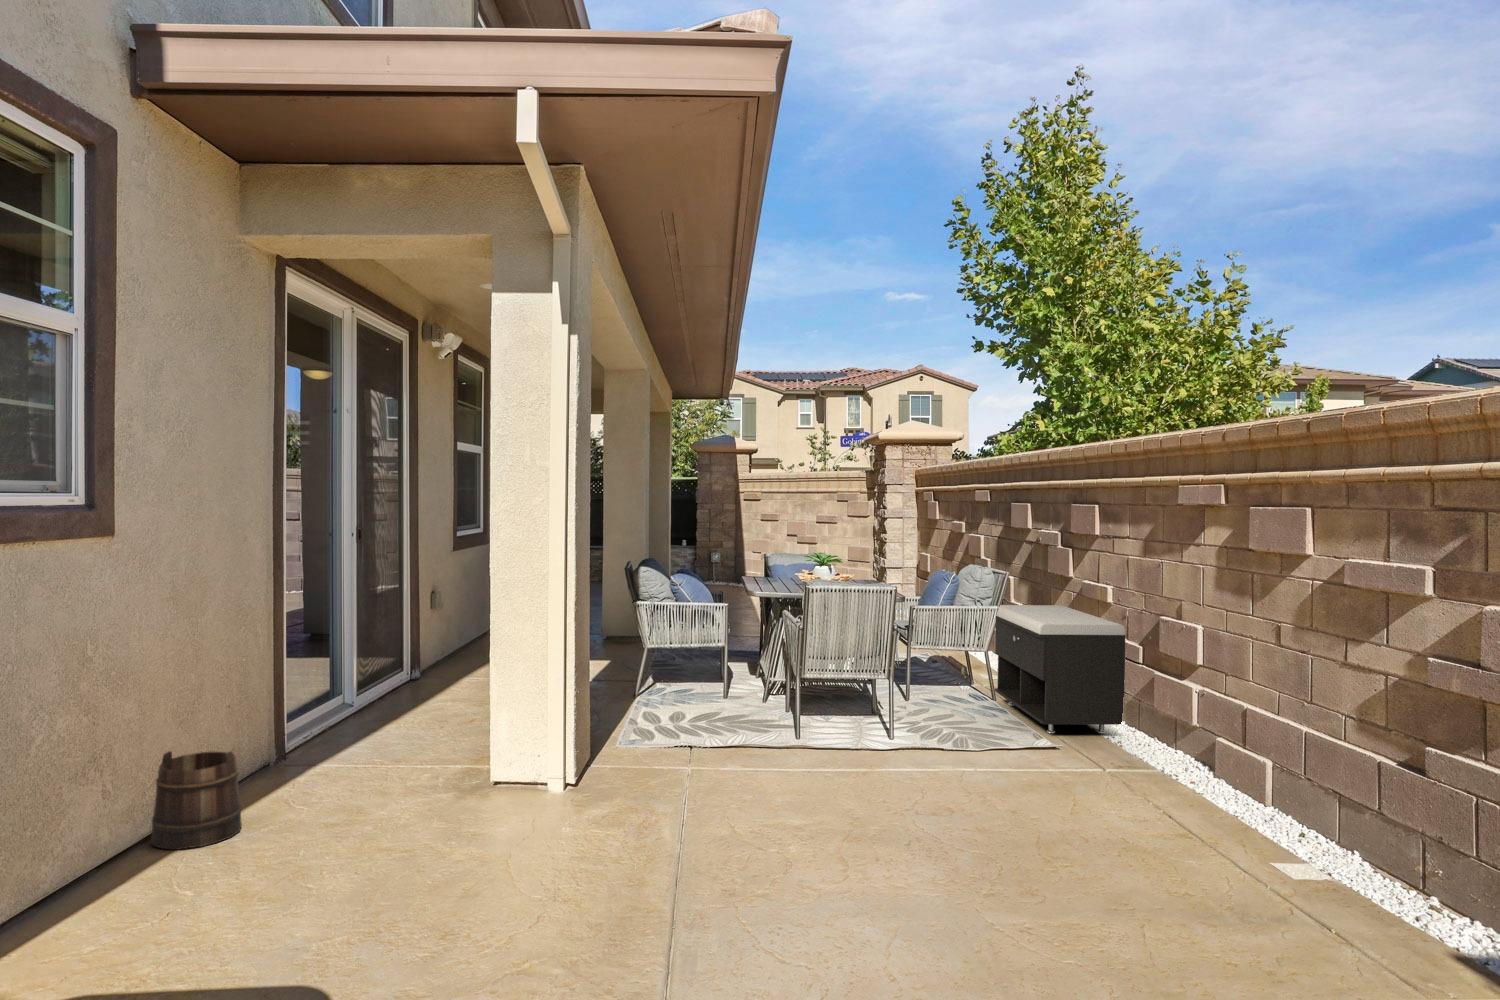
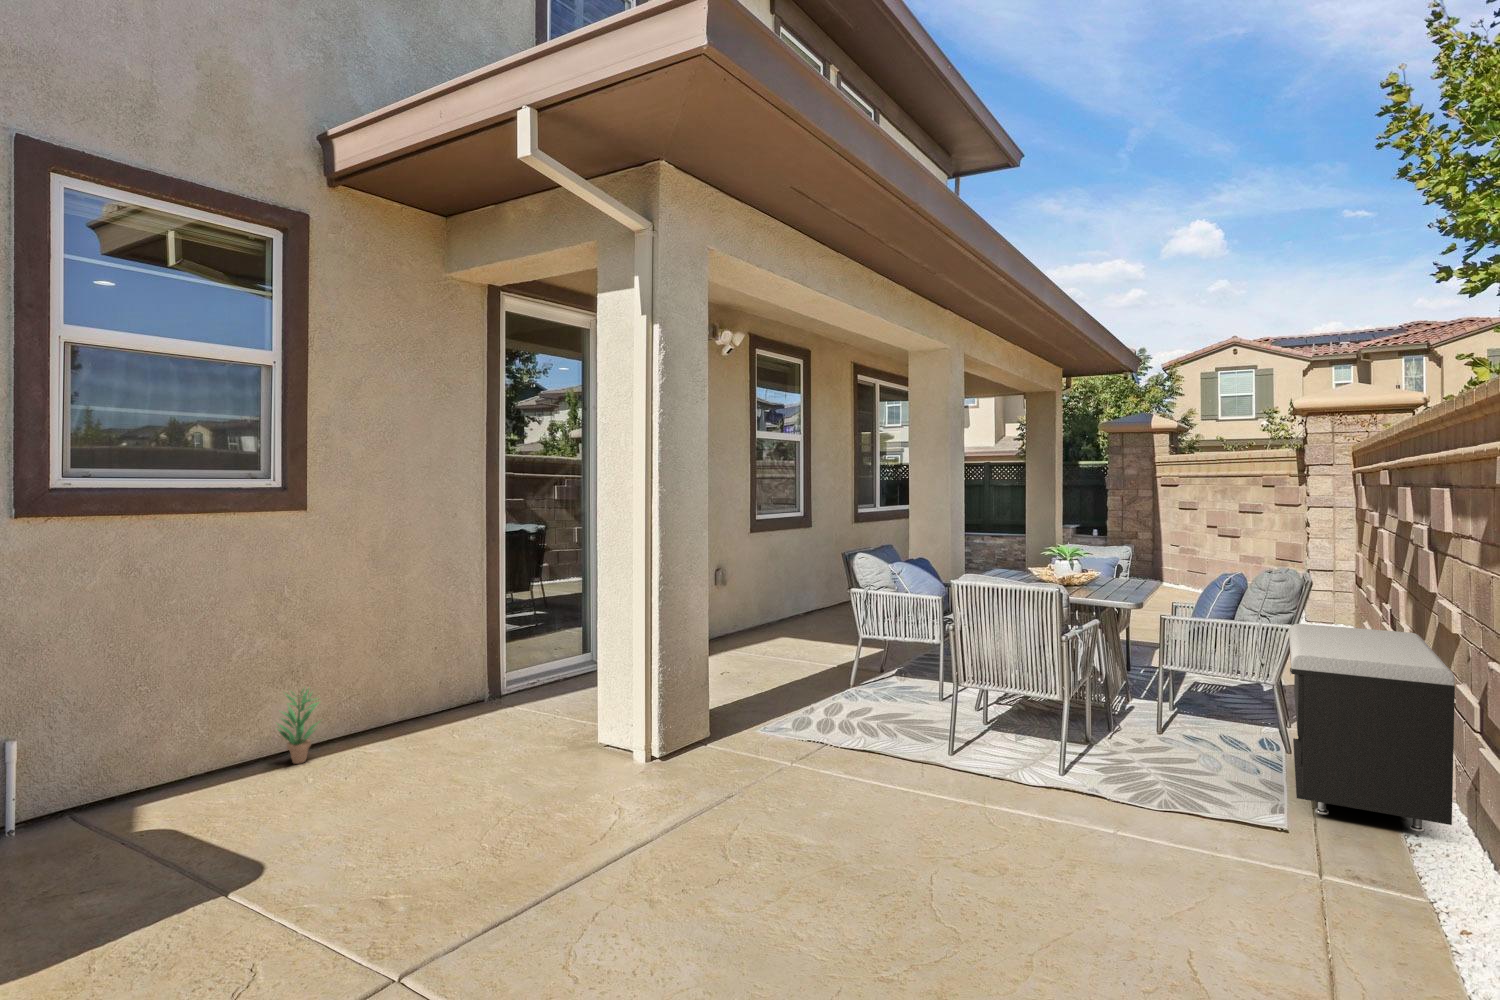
bucket: present [151,751,242,849] -> none [355,674,419,750]
potted plant: none [69,774,147,886] -> present [278,689,319,764]

